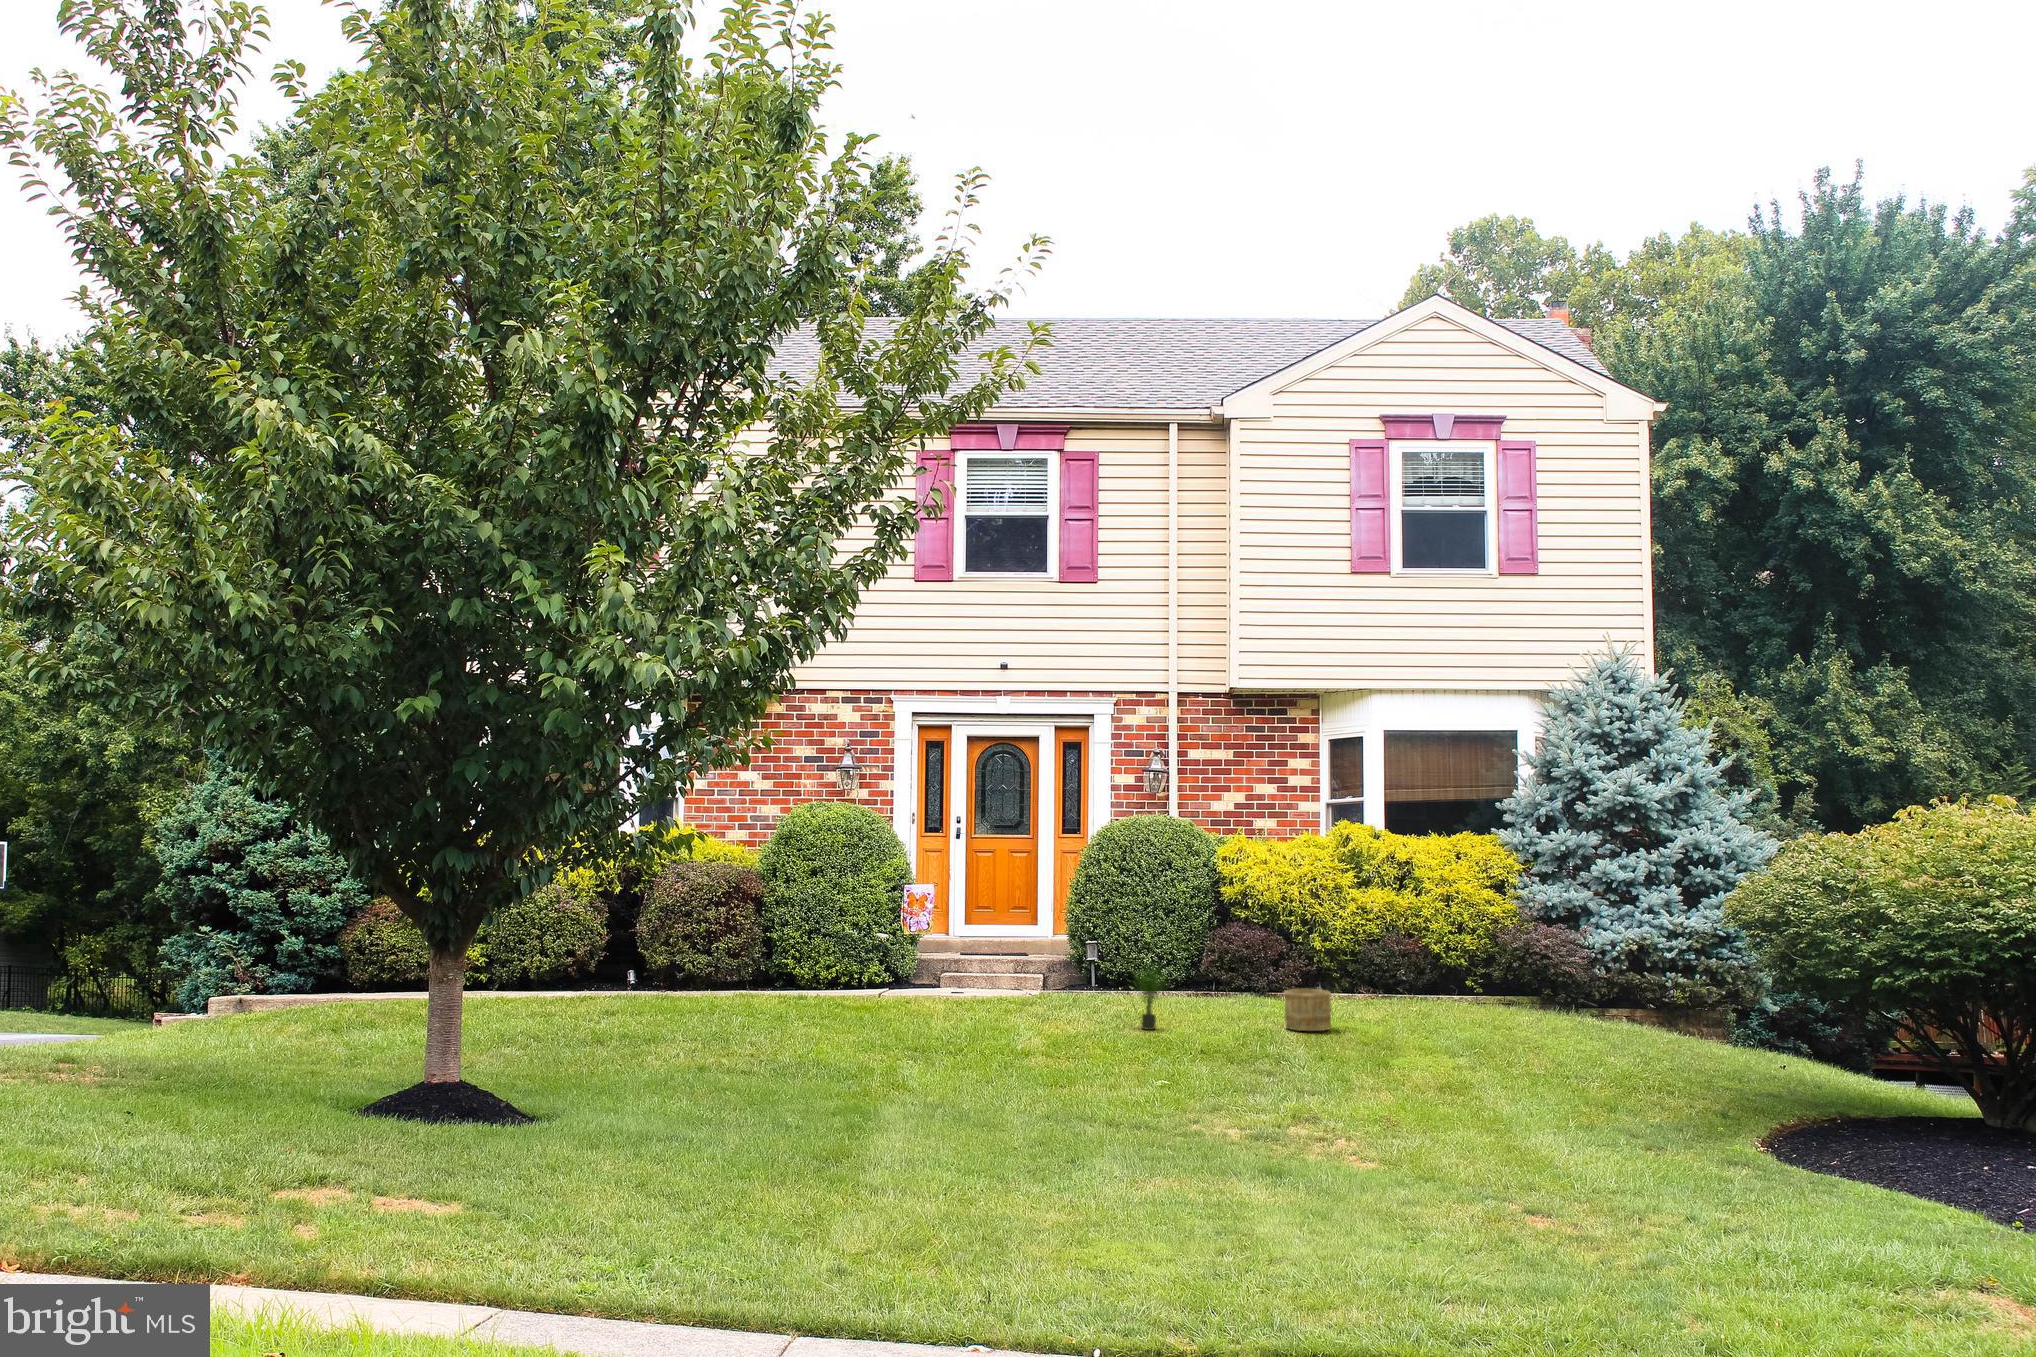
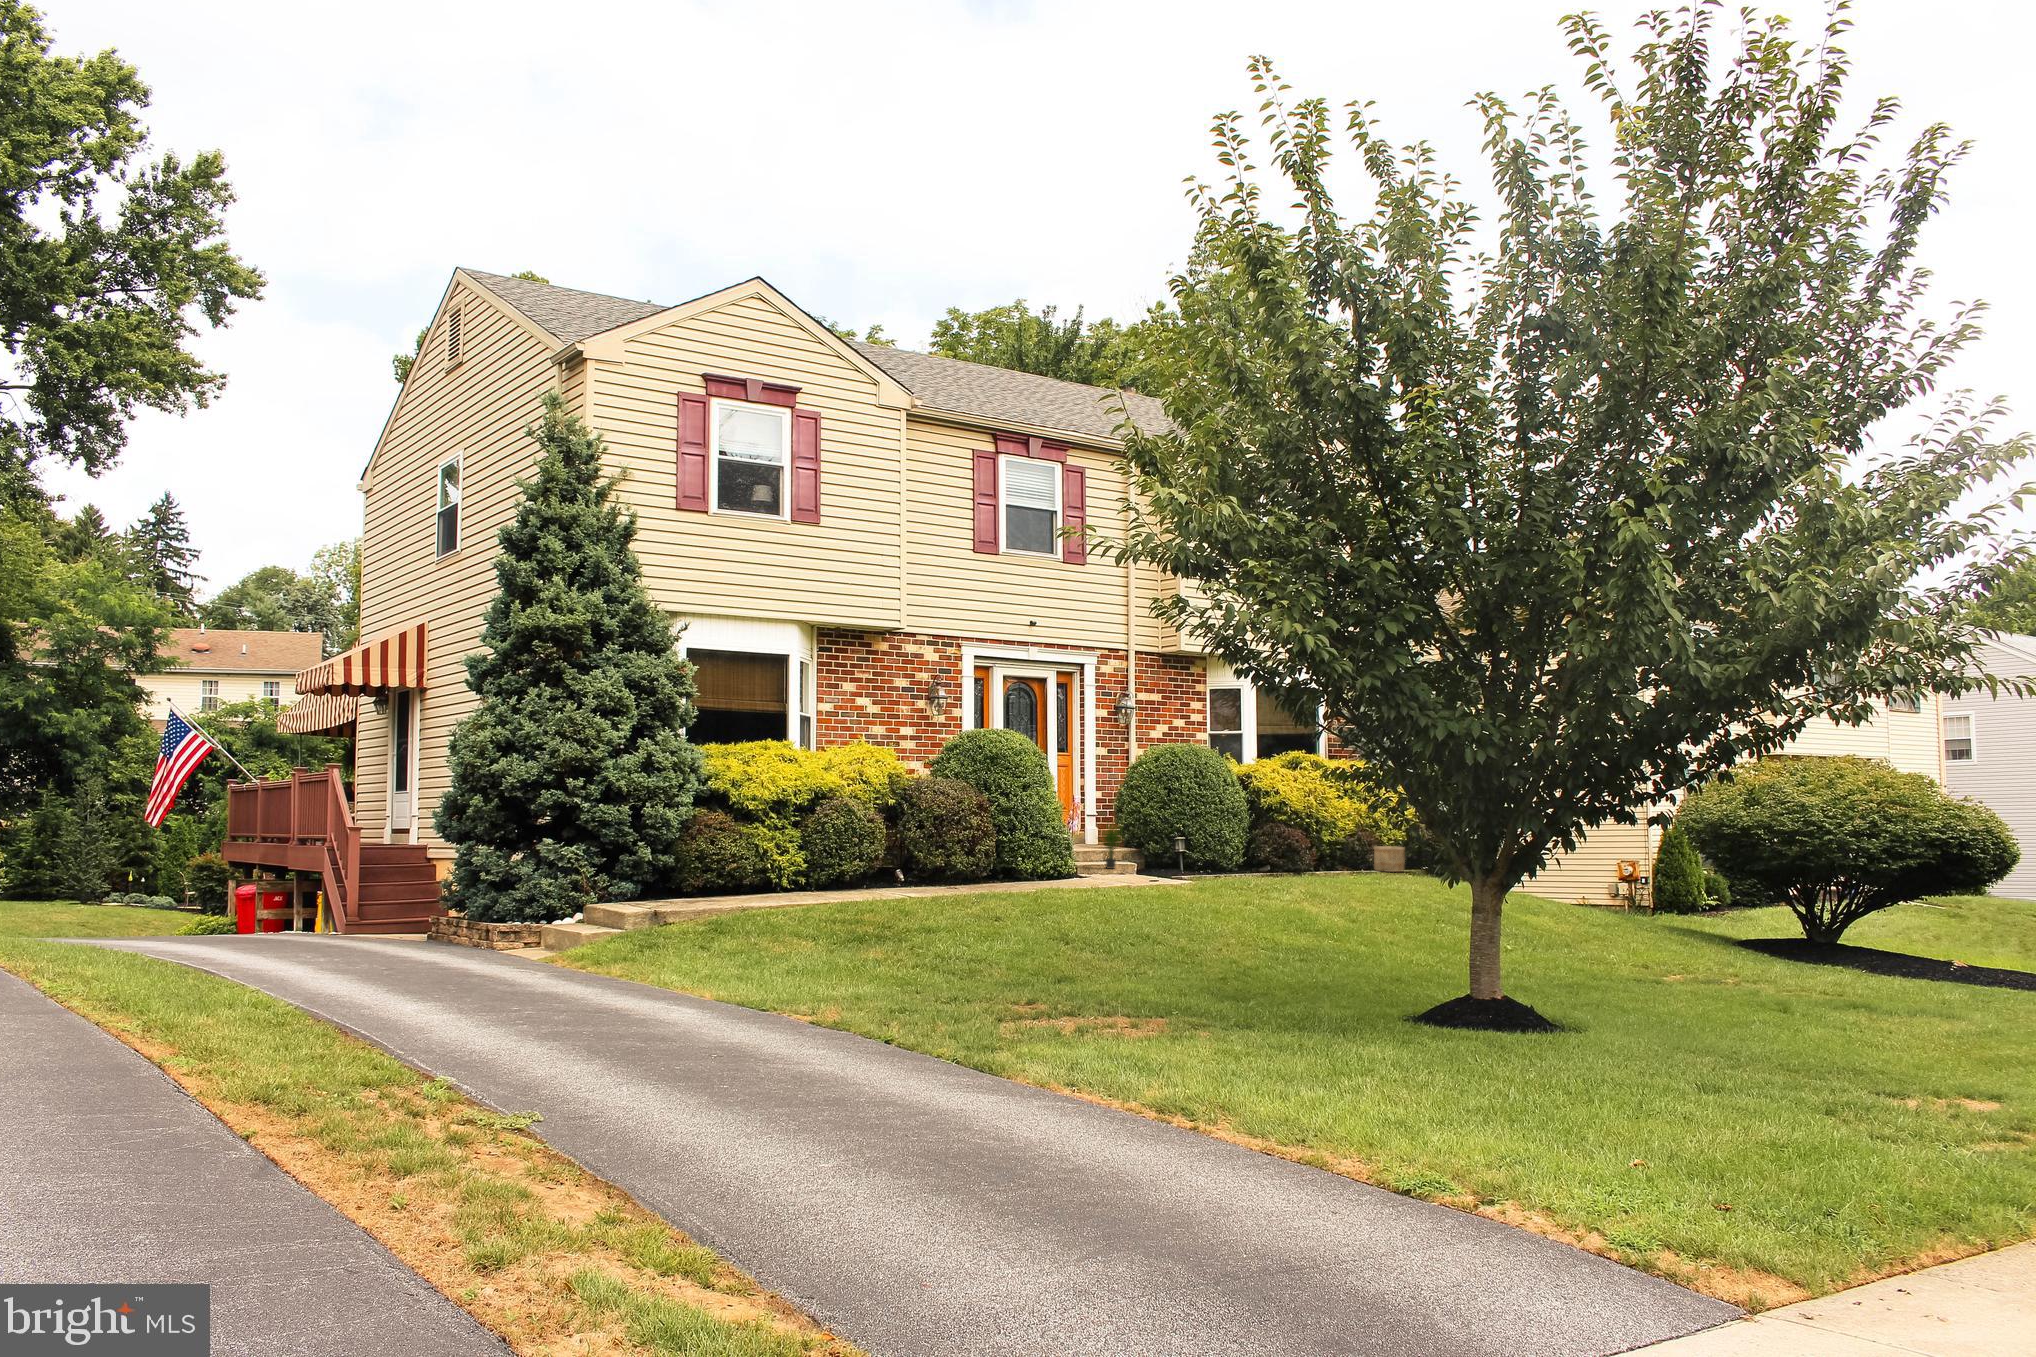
potted plant: present [1131,964,1165,1030] -> present [1100,826,1120,869]

